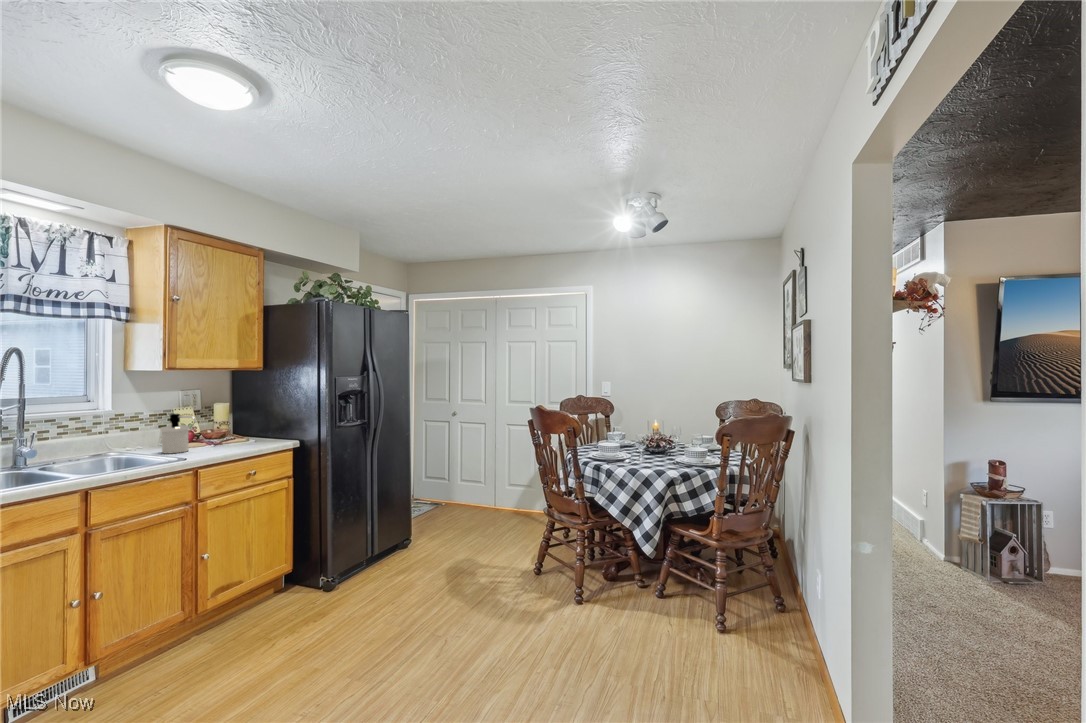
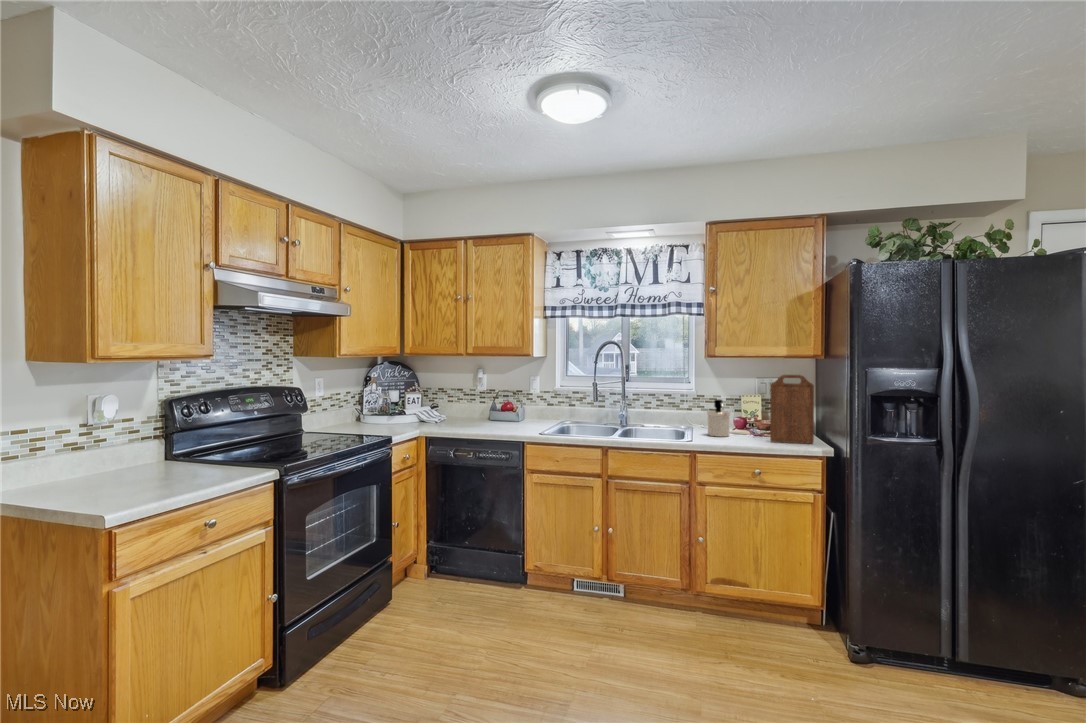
cutting board: none [238,383,270,445] -> present [770,375,814,443]

